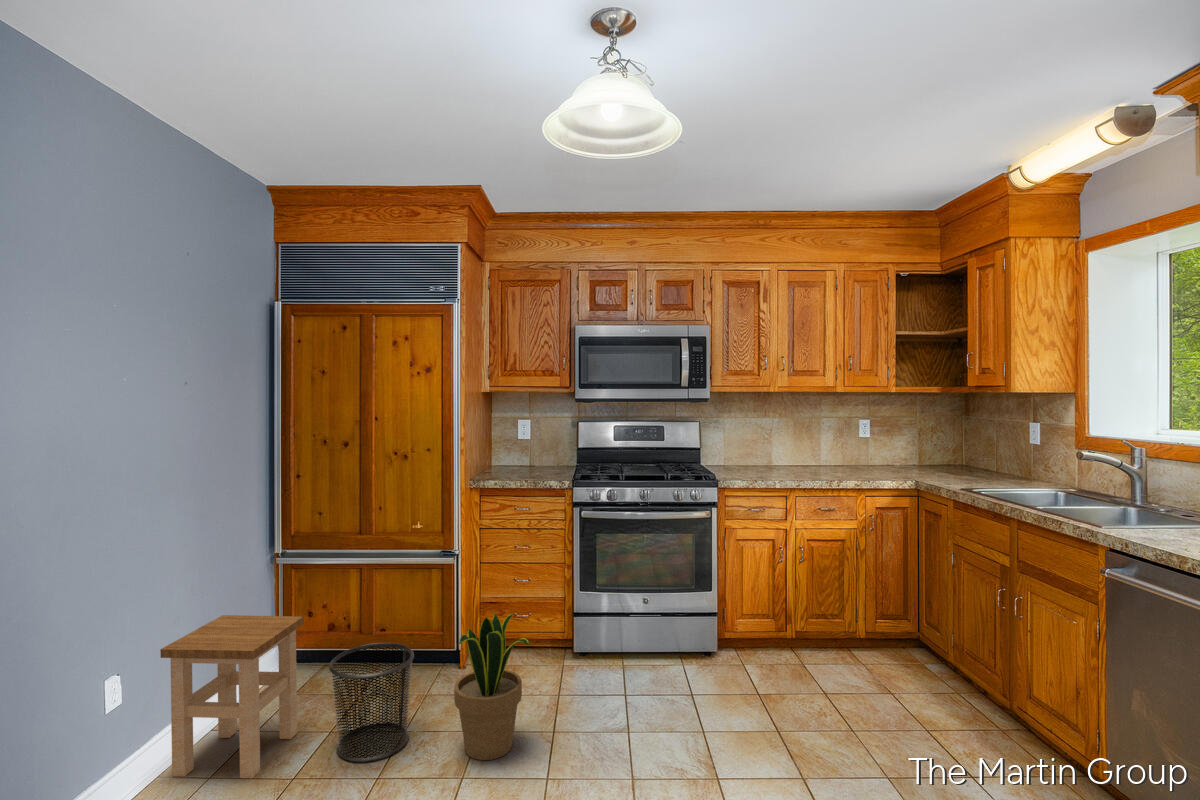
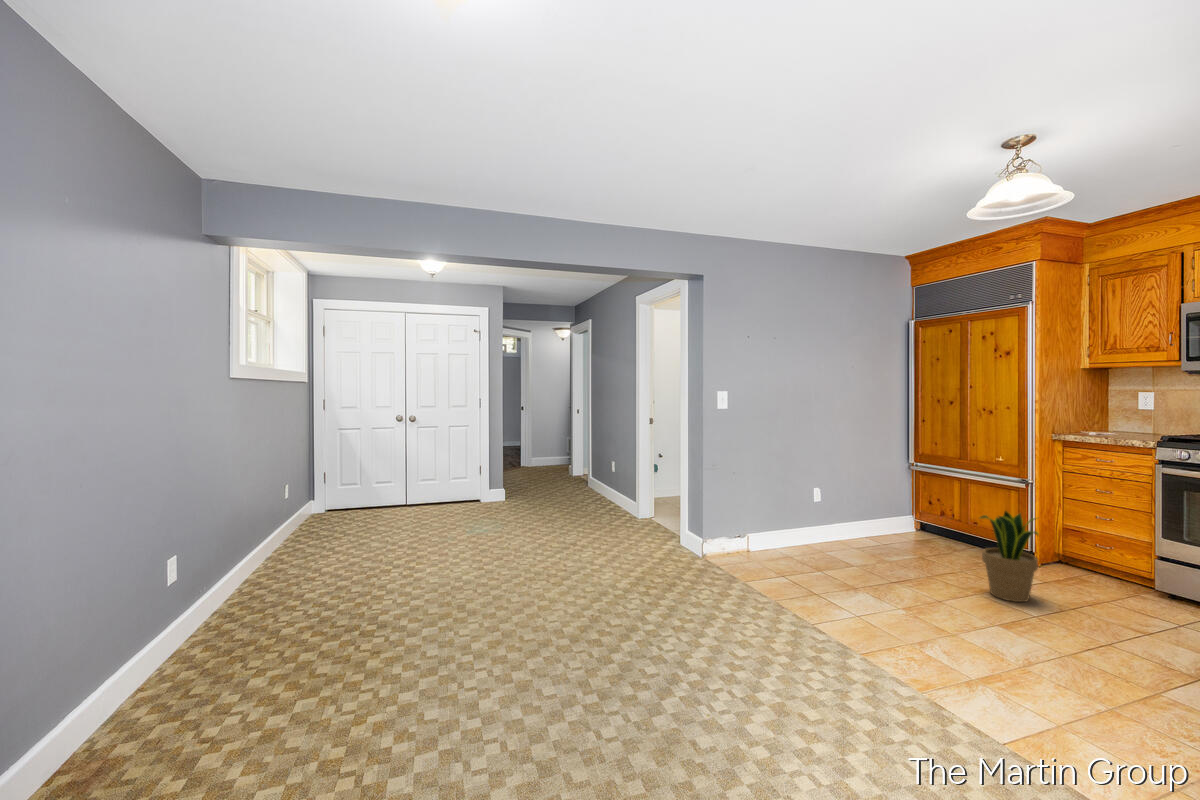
stool: present [160,615,304,778] -> none [835,485,906,559]
waste bin: present [329,643,414,762] -> none [911,516,966,577]

